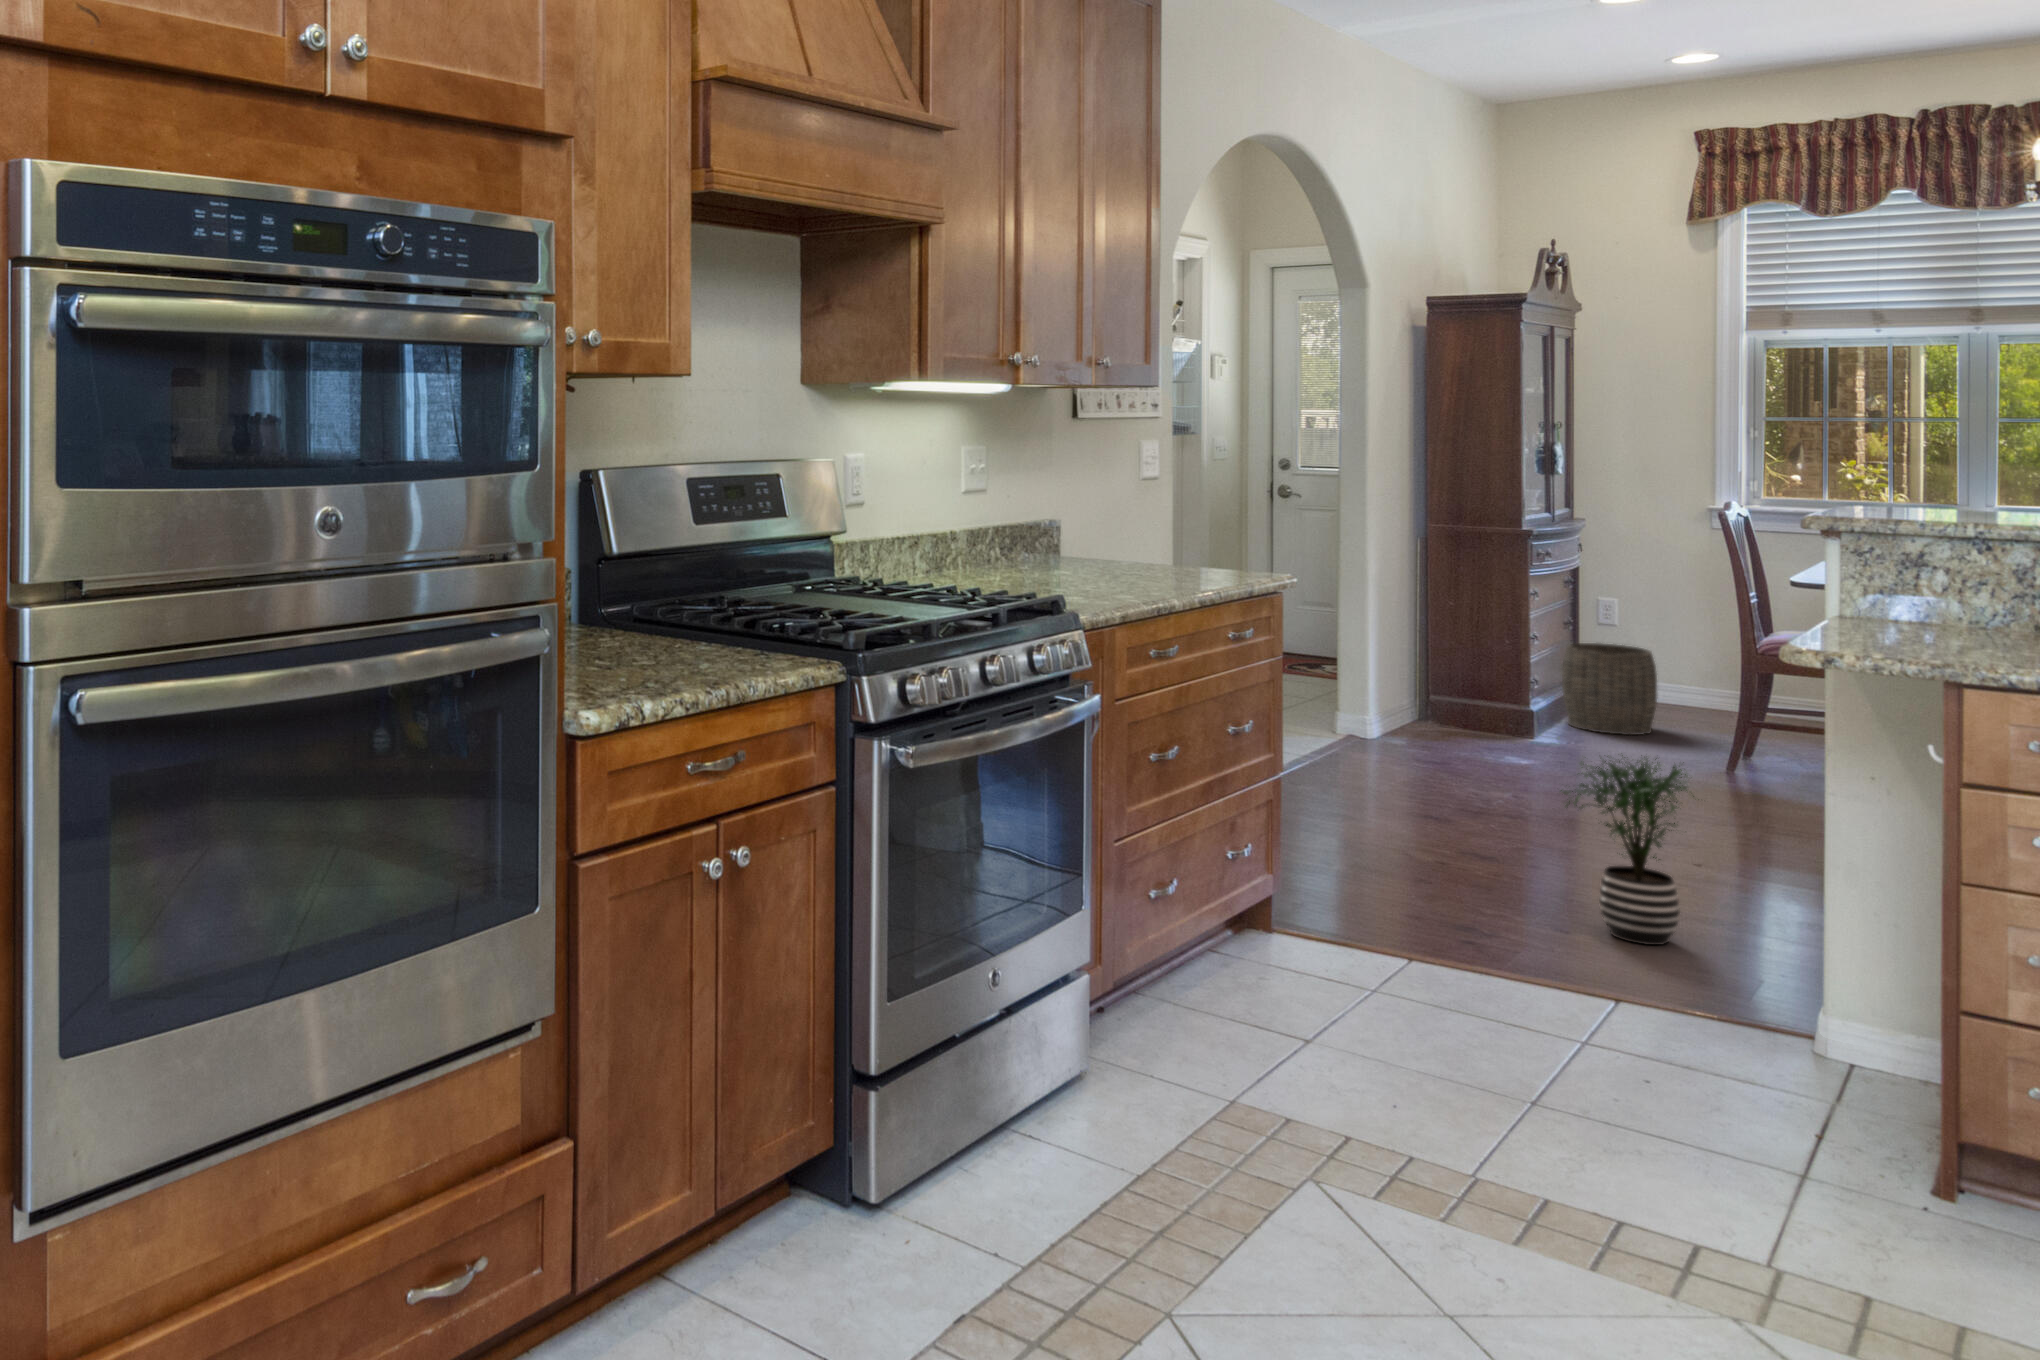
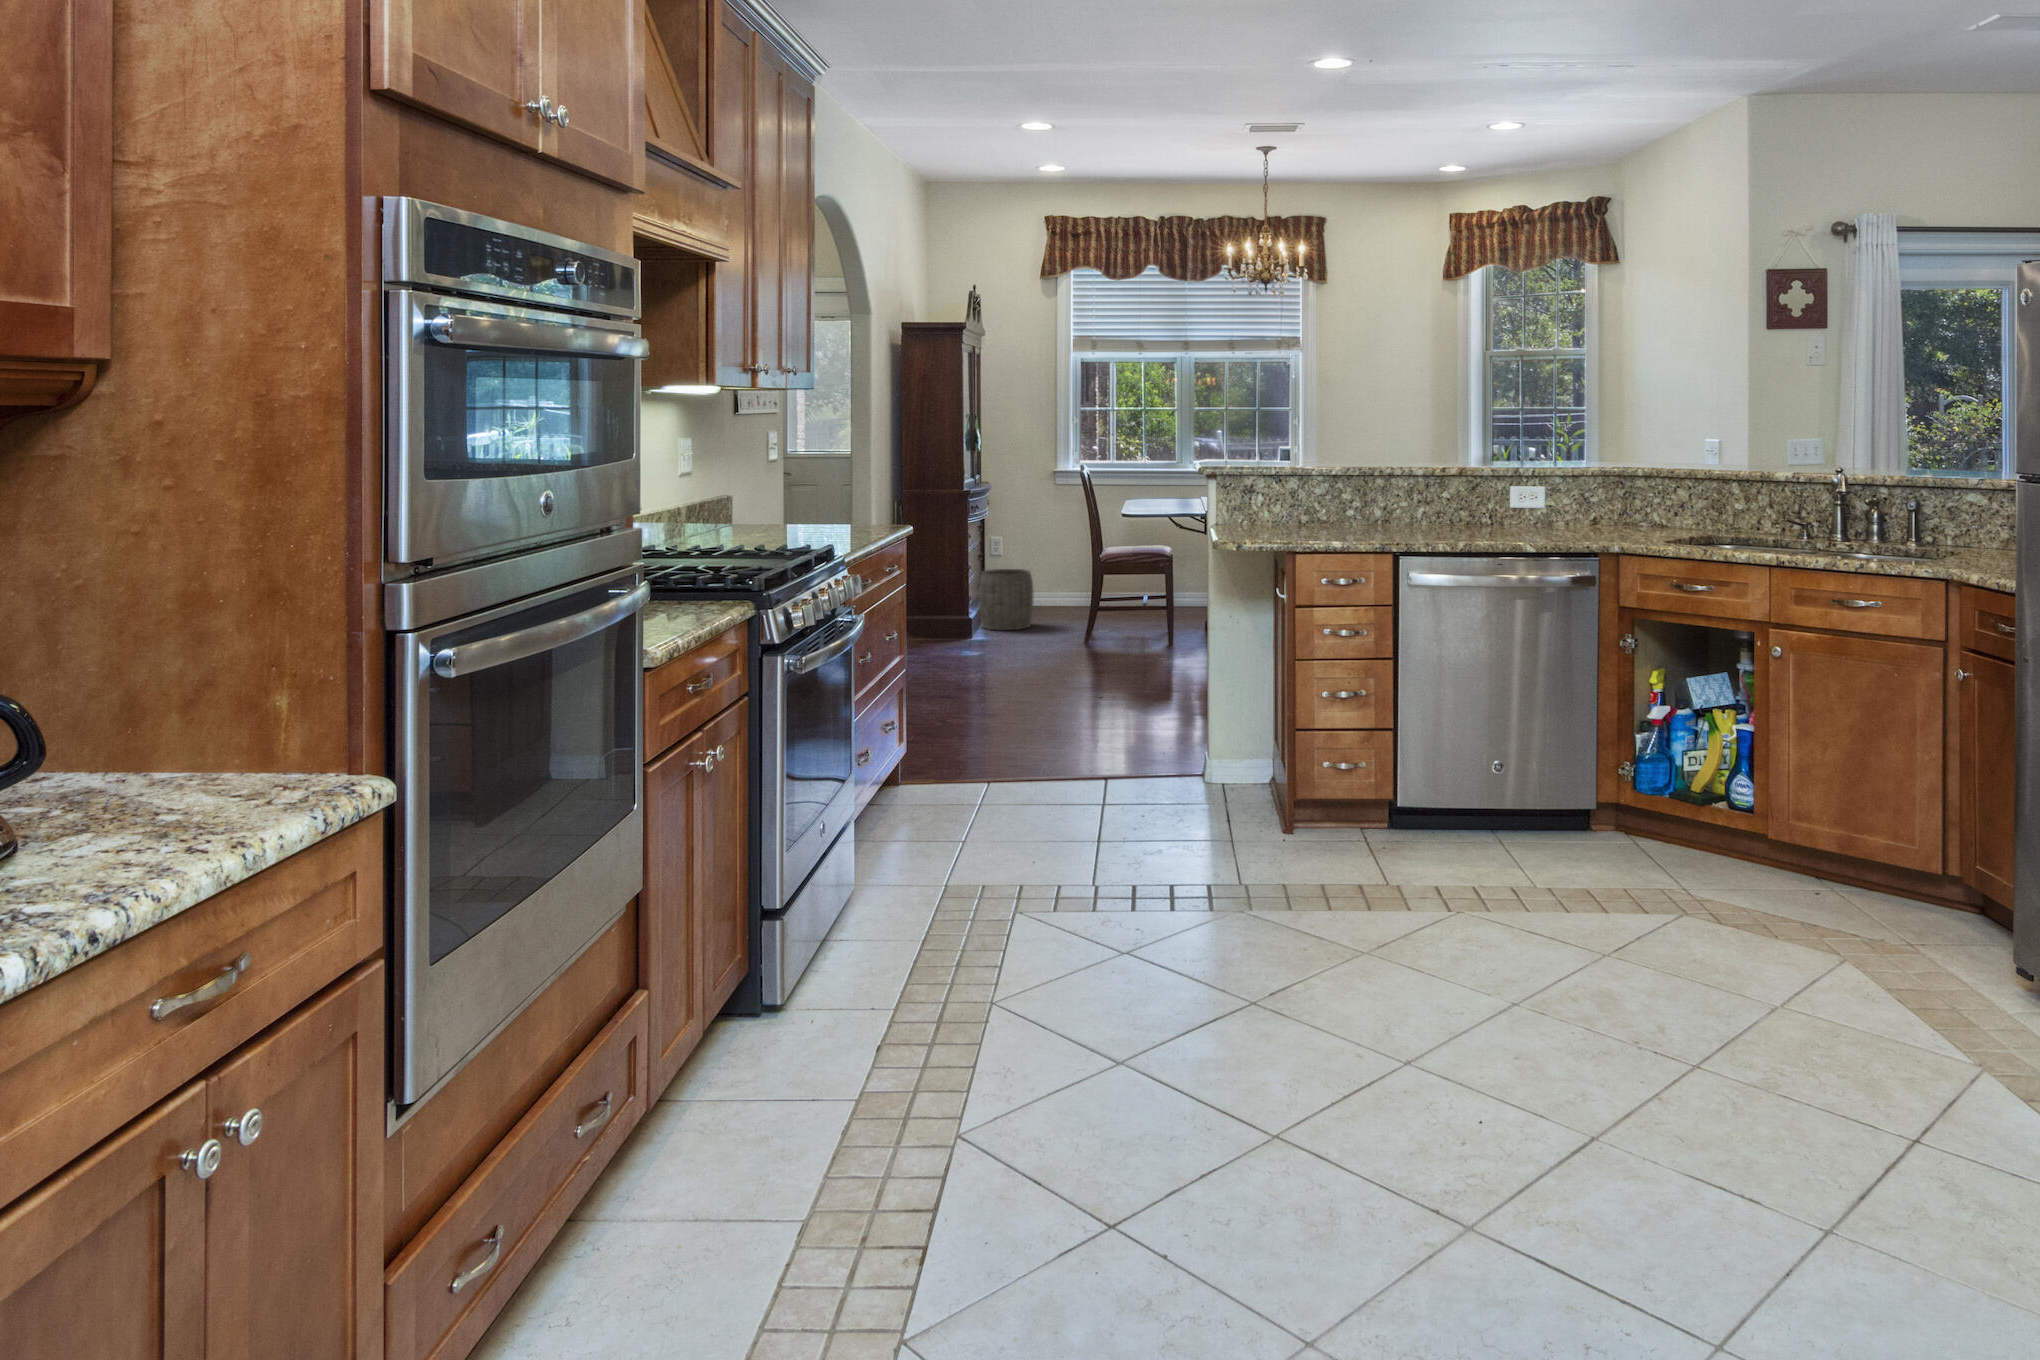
potted plant: present [1561,755,1699,945] -> none [1053,623,1131,746]

